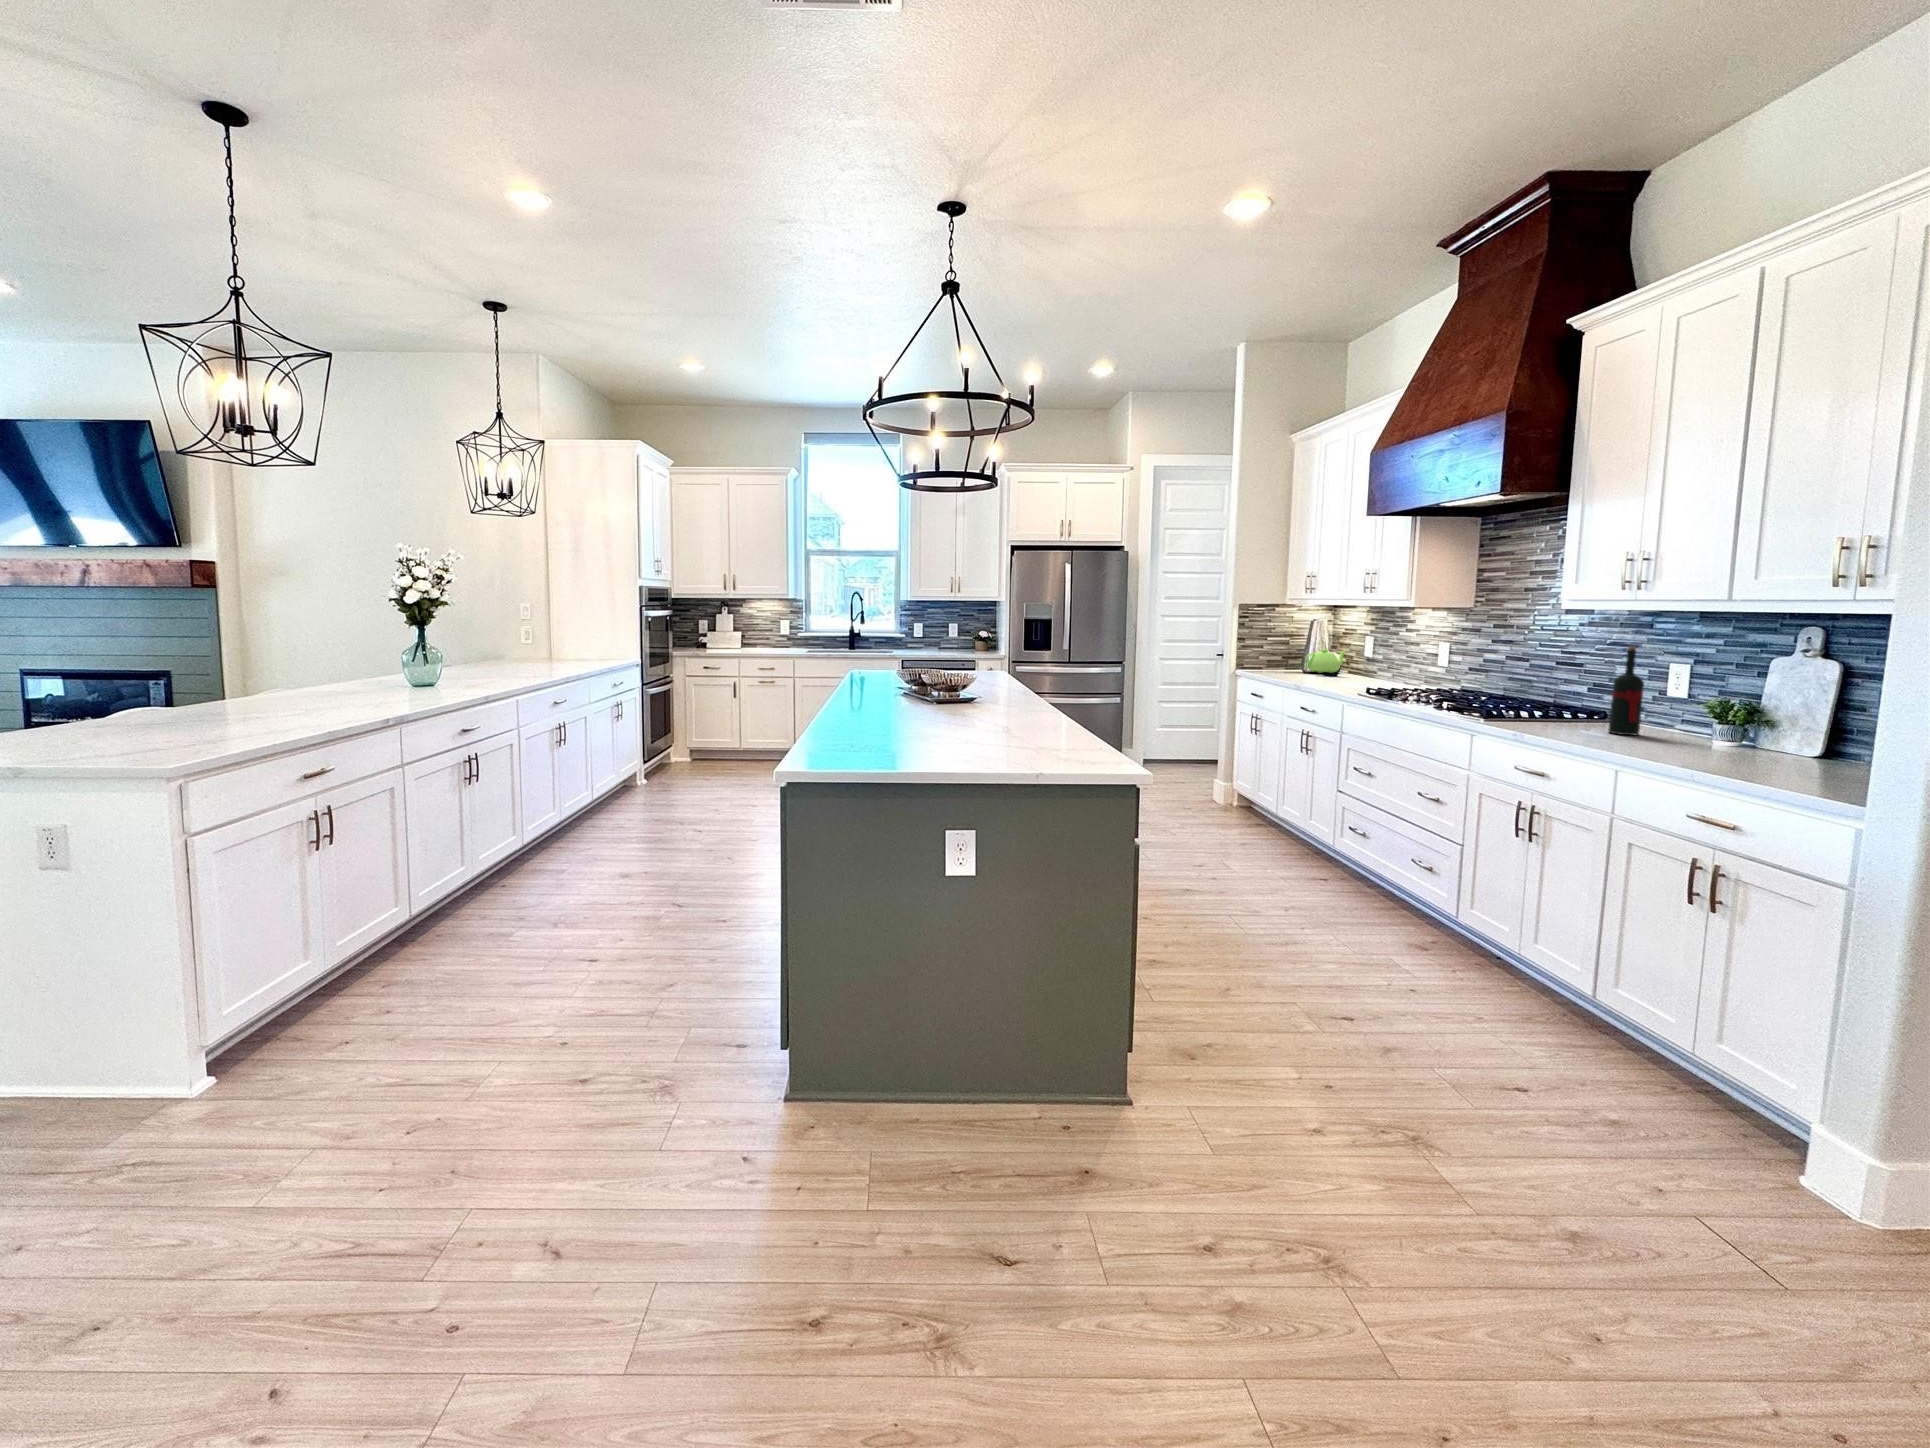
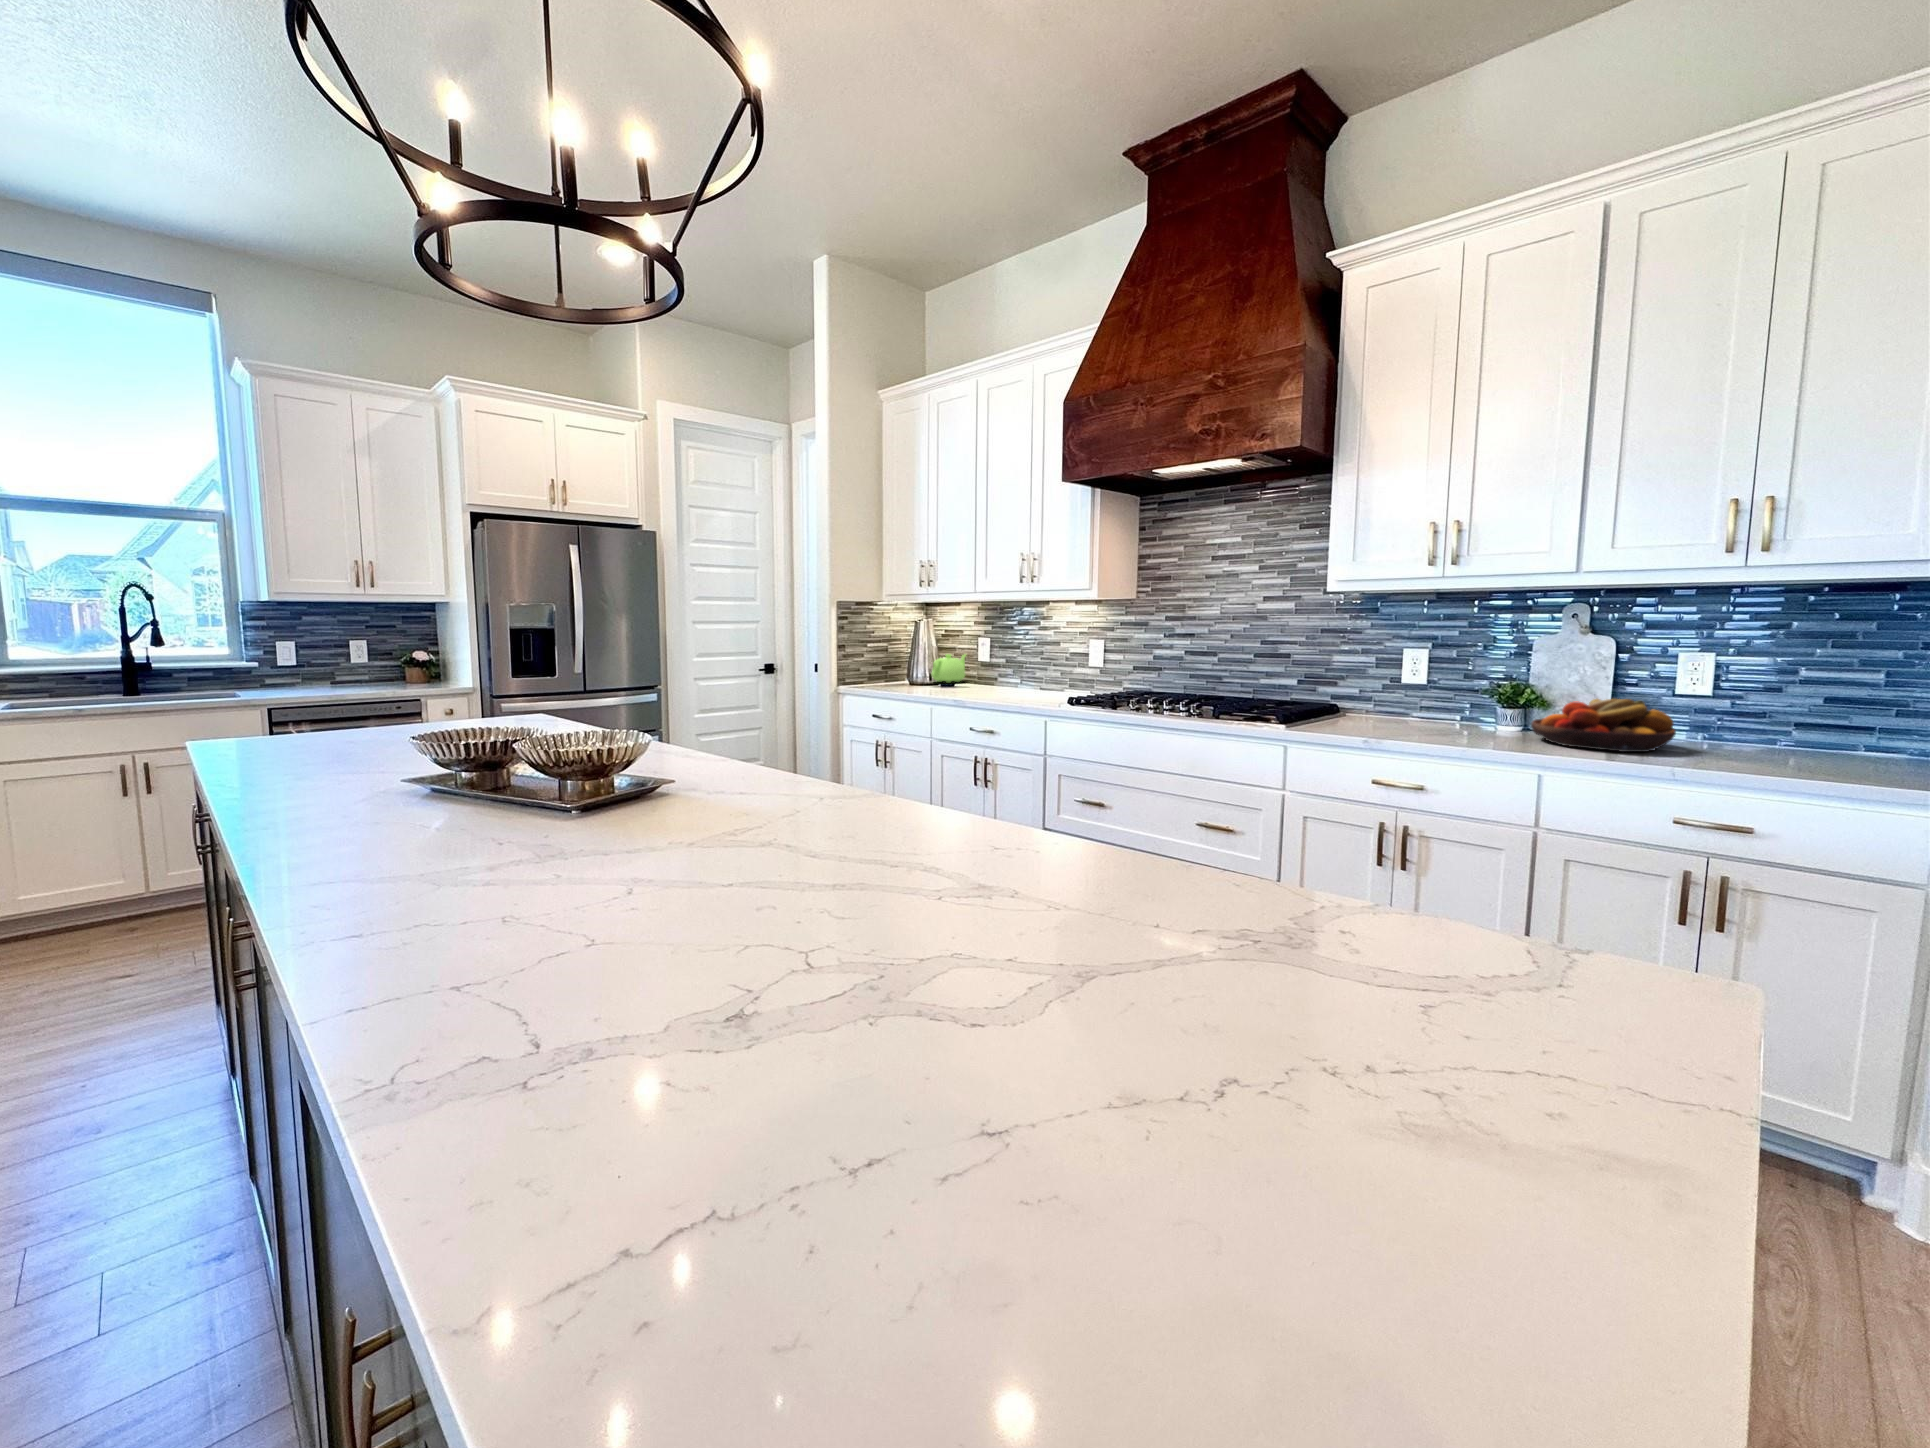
wine bottle: present [1608,646,1644,735] -> none [1428,630,1468,730]
fruit bowl: none [1657,716,1798,762] -> present [1531,699,1676,752]

